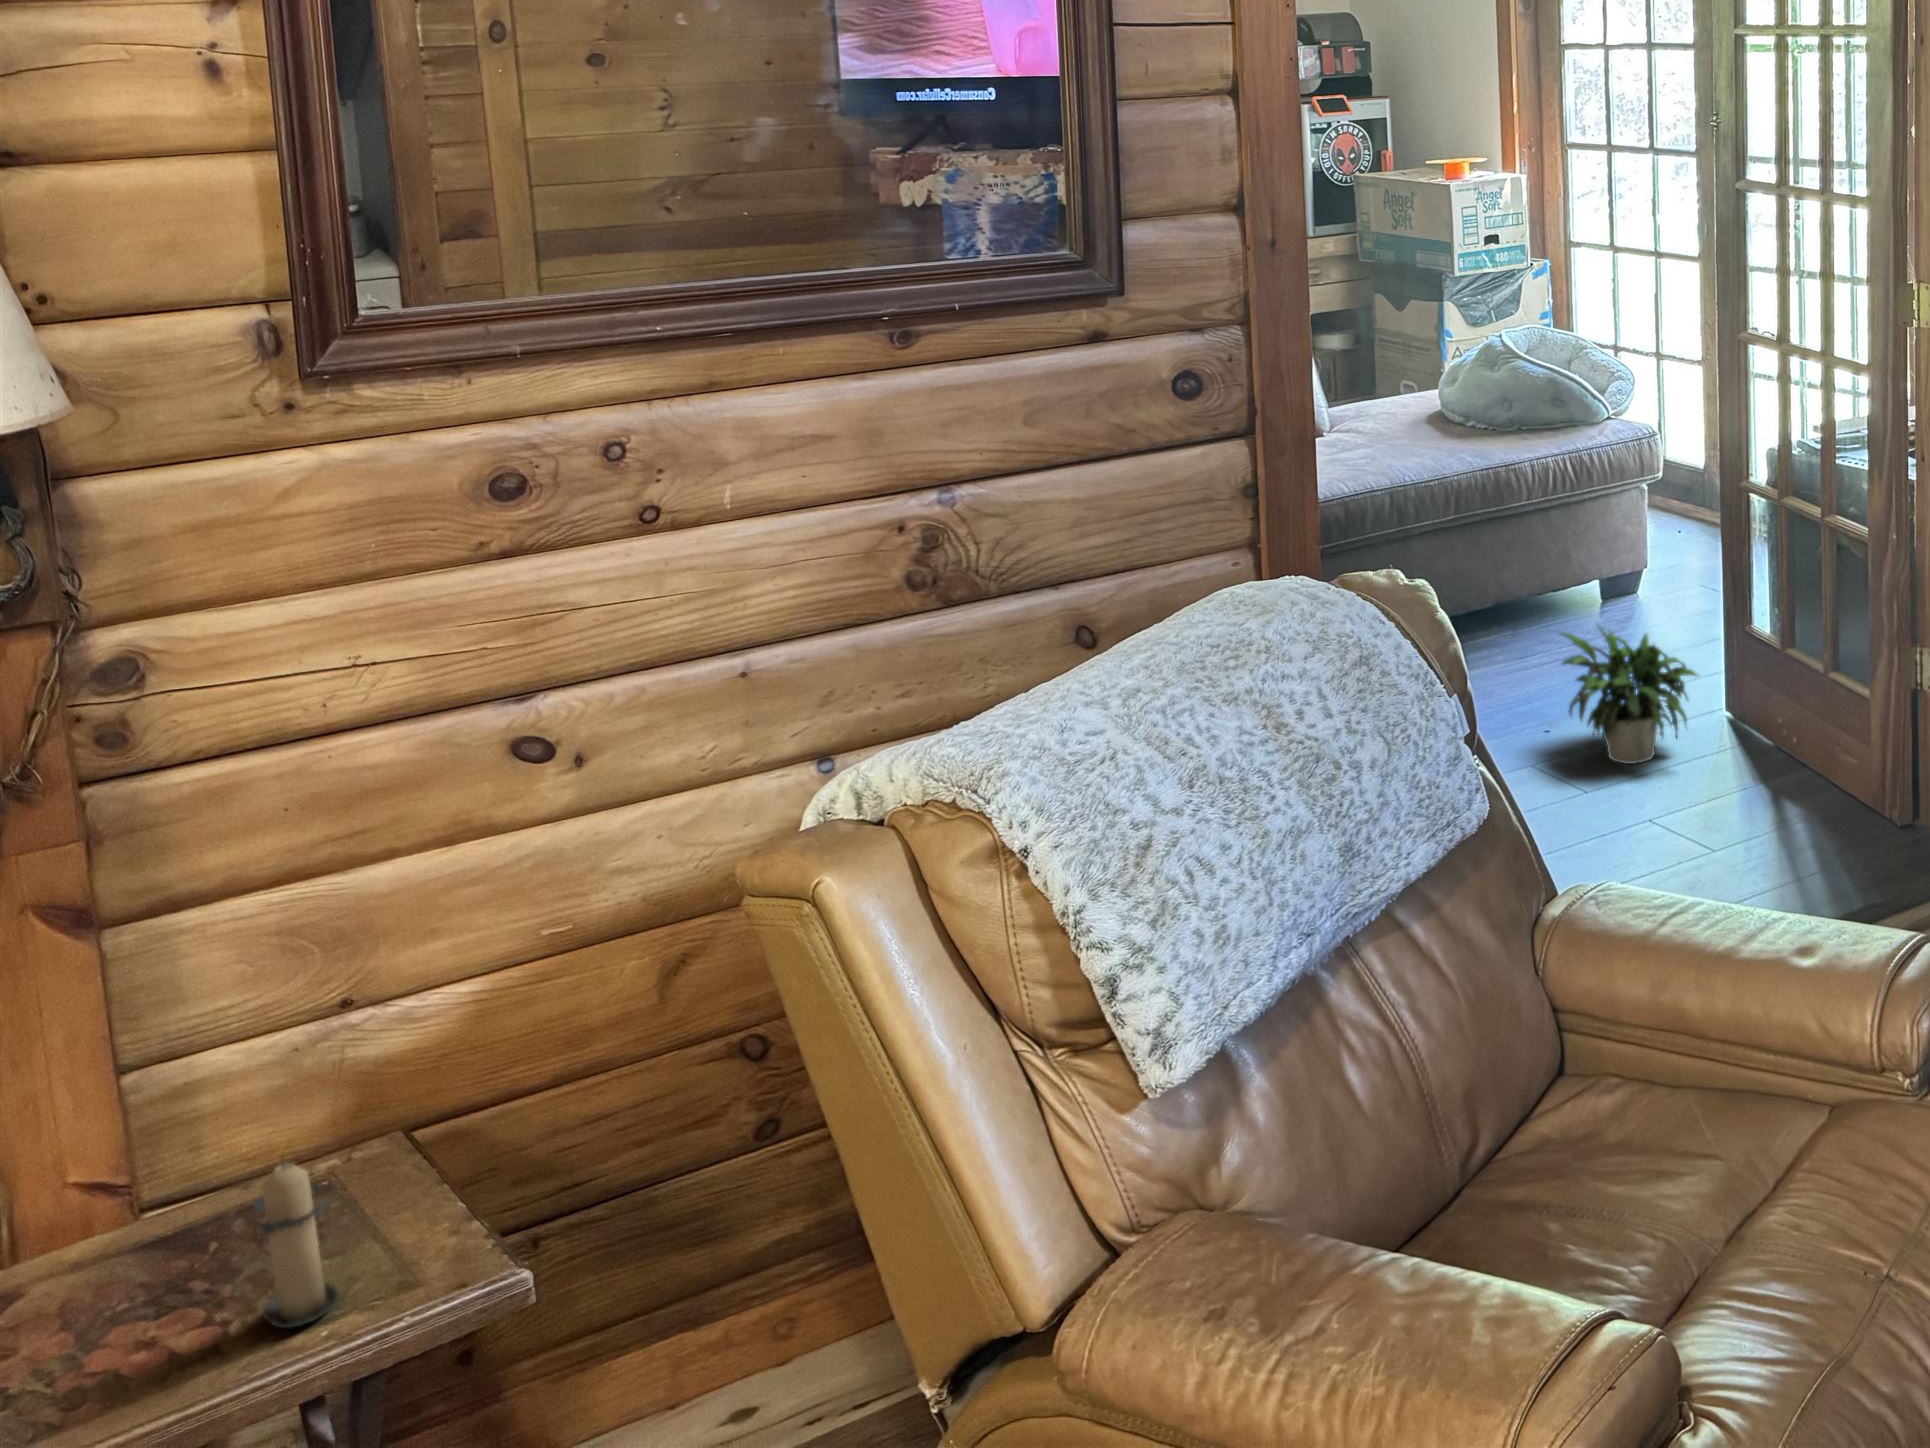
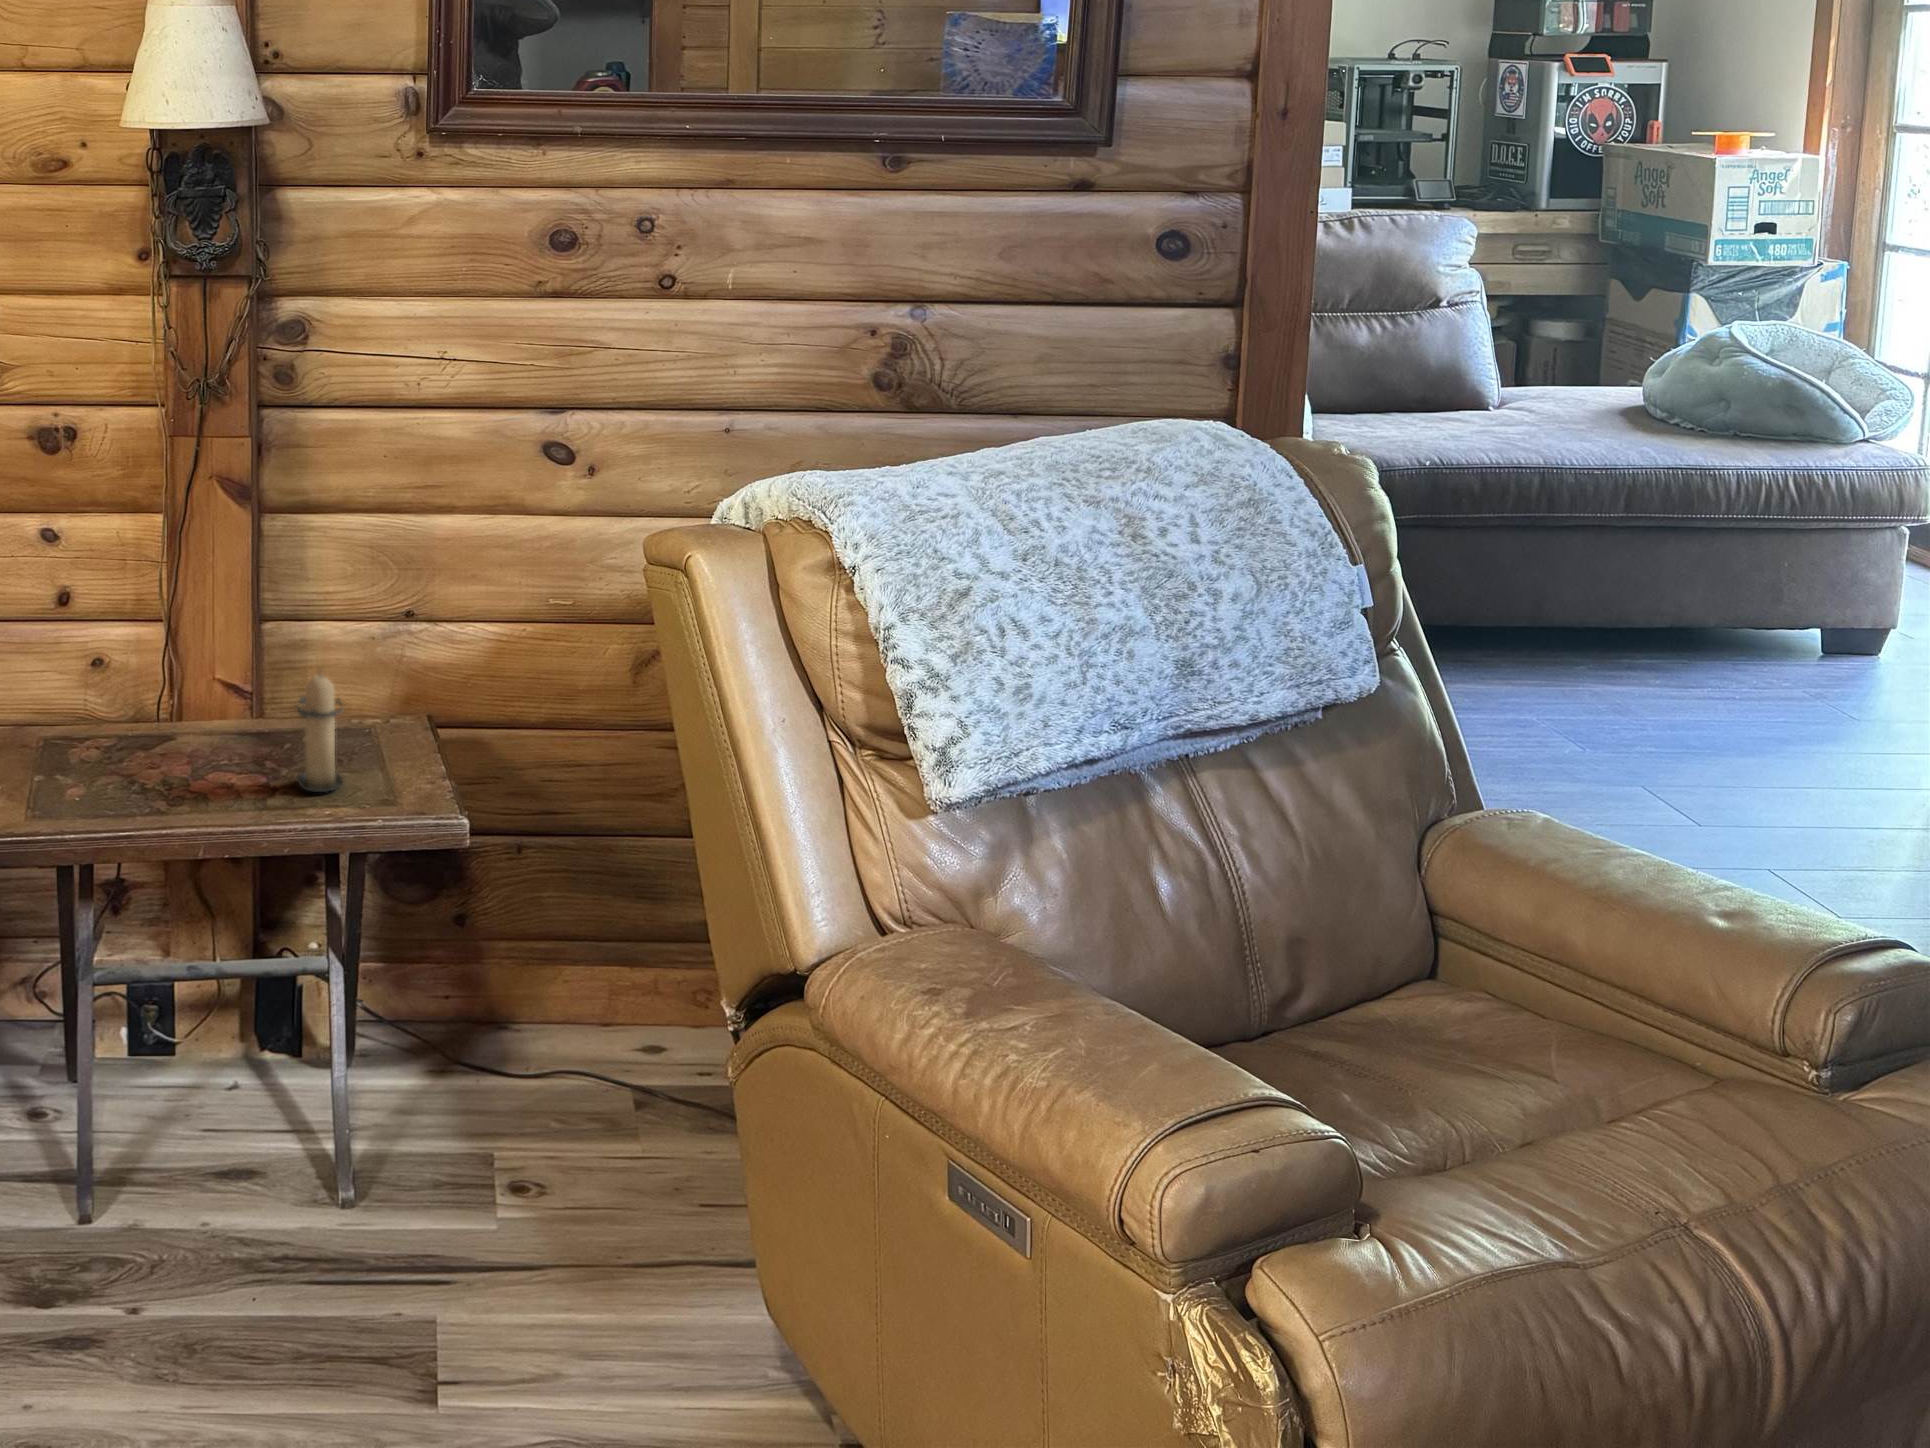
potted plant: present [1549,626,1698,764] -> none [1678,647,1889,820]

